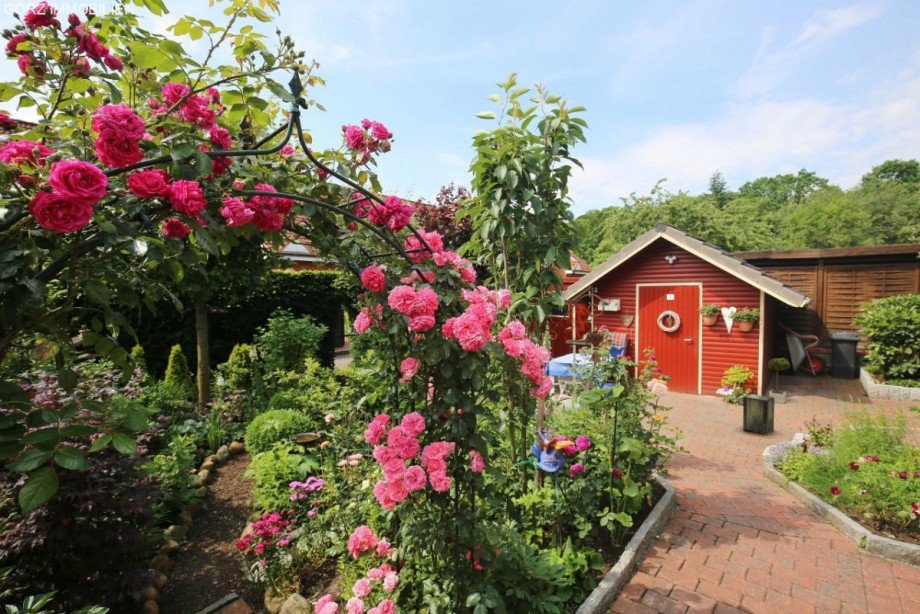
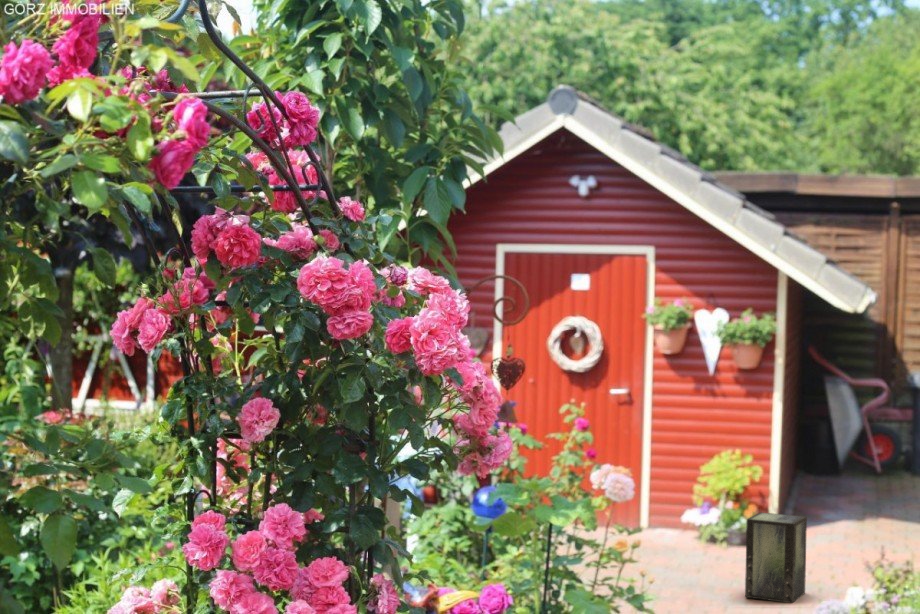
potted tree: present [768,358,790,404] -> none [789,430,835,539]

